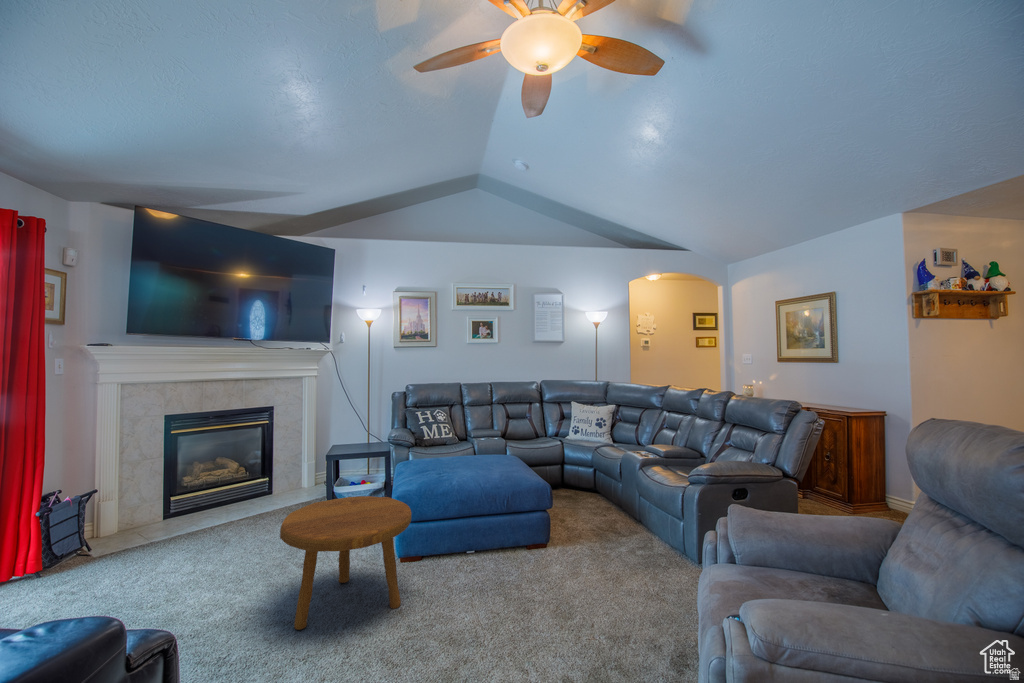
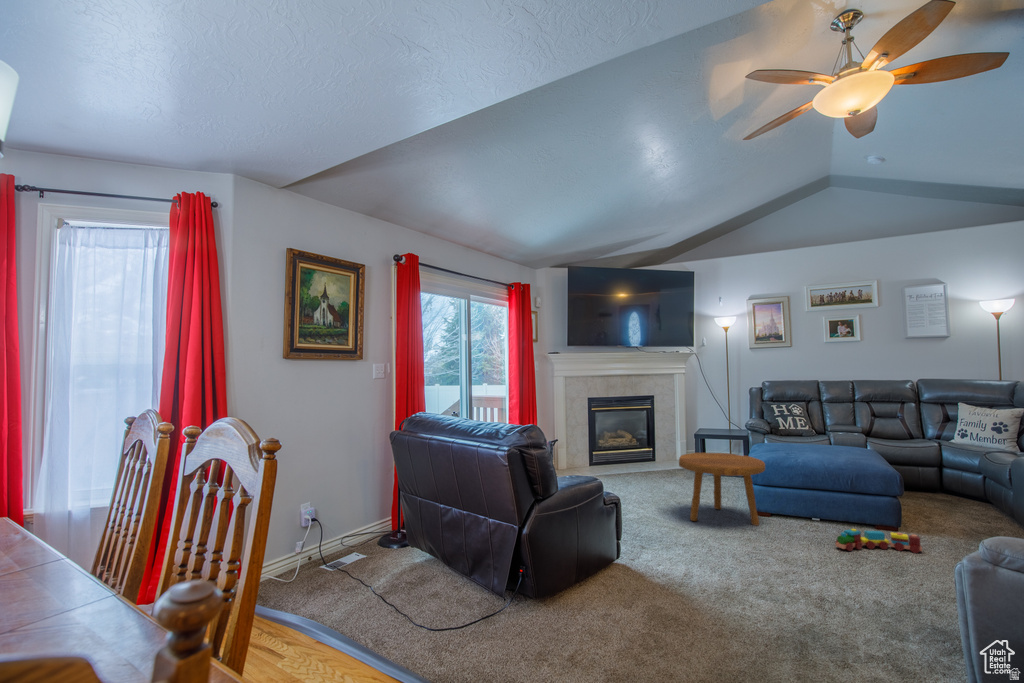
toy train: none [501,582,588,634] -> present [836,529,922,553]

